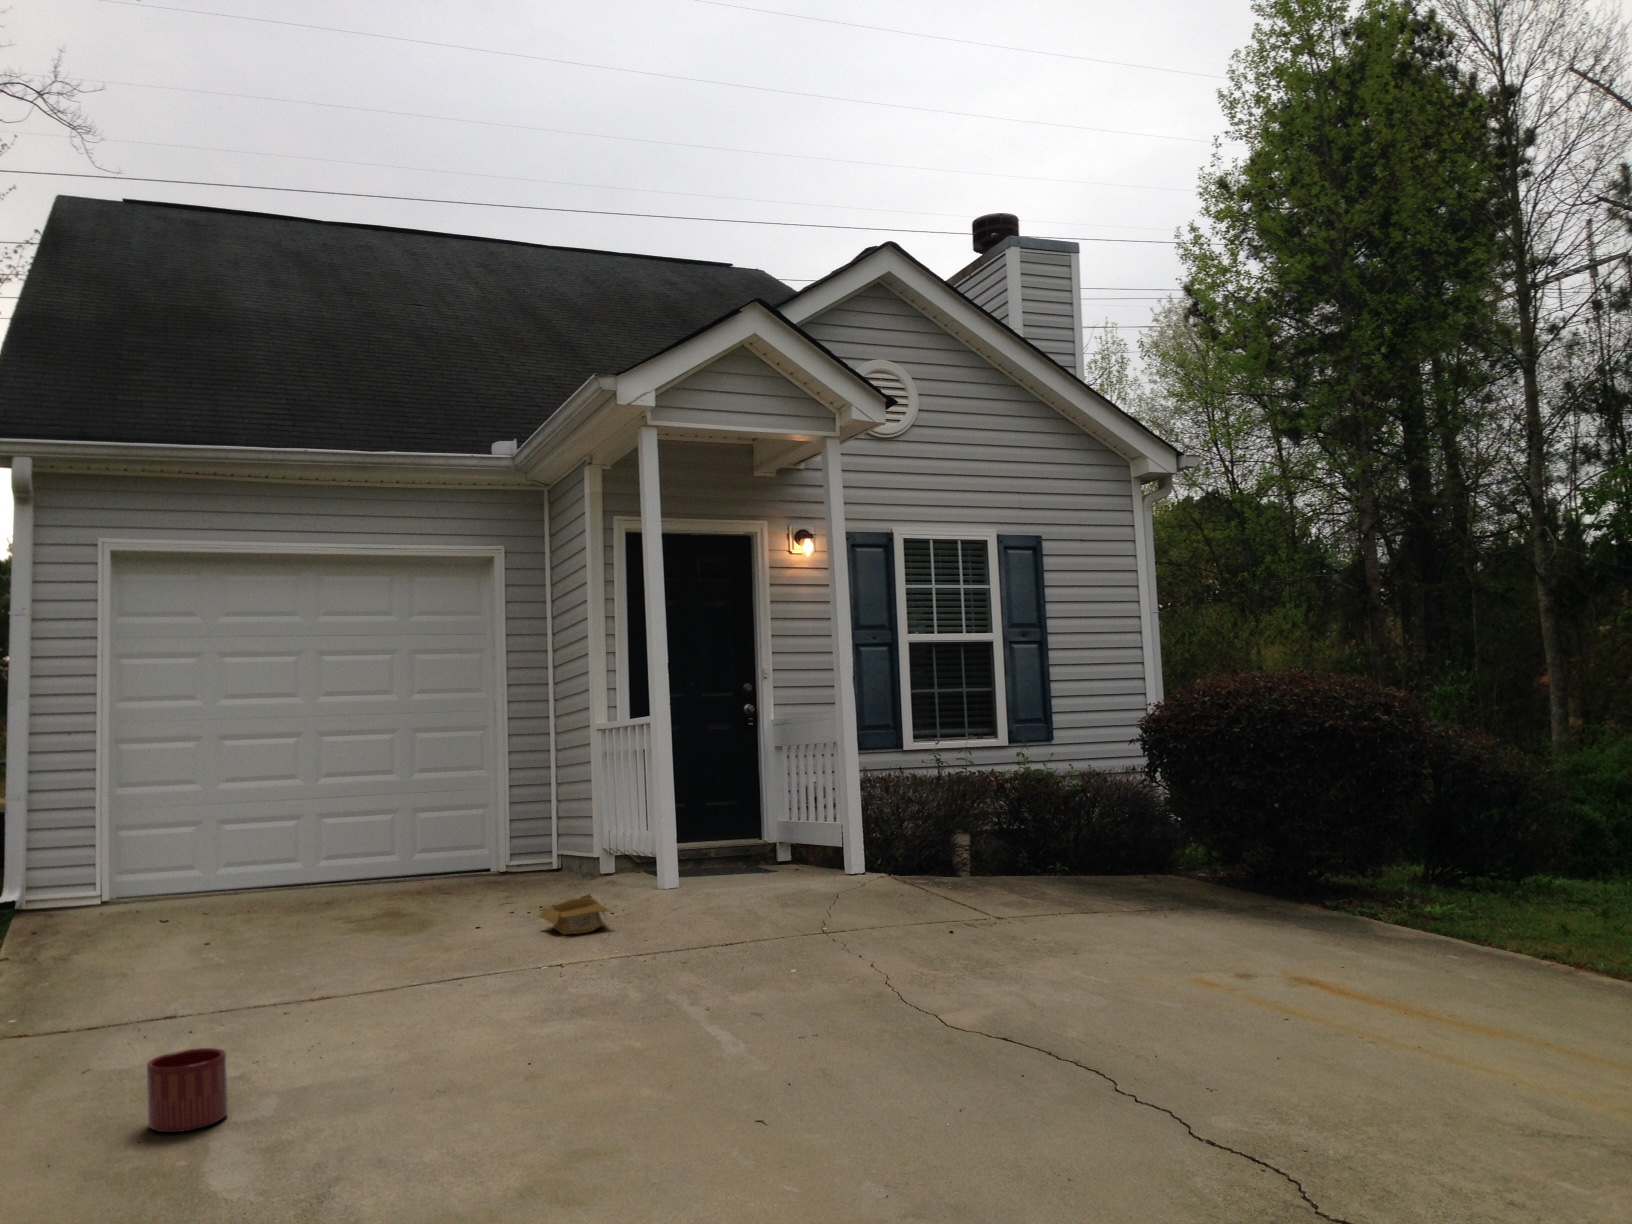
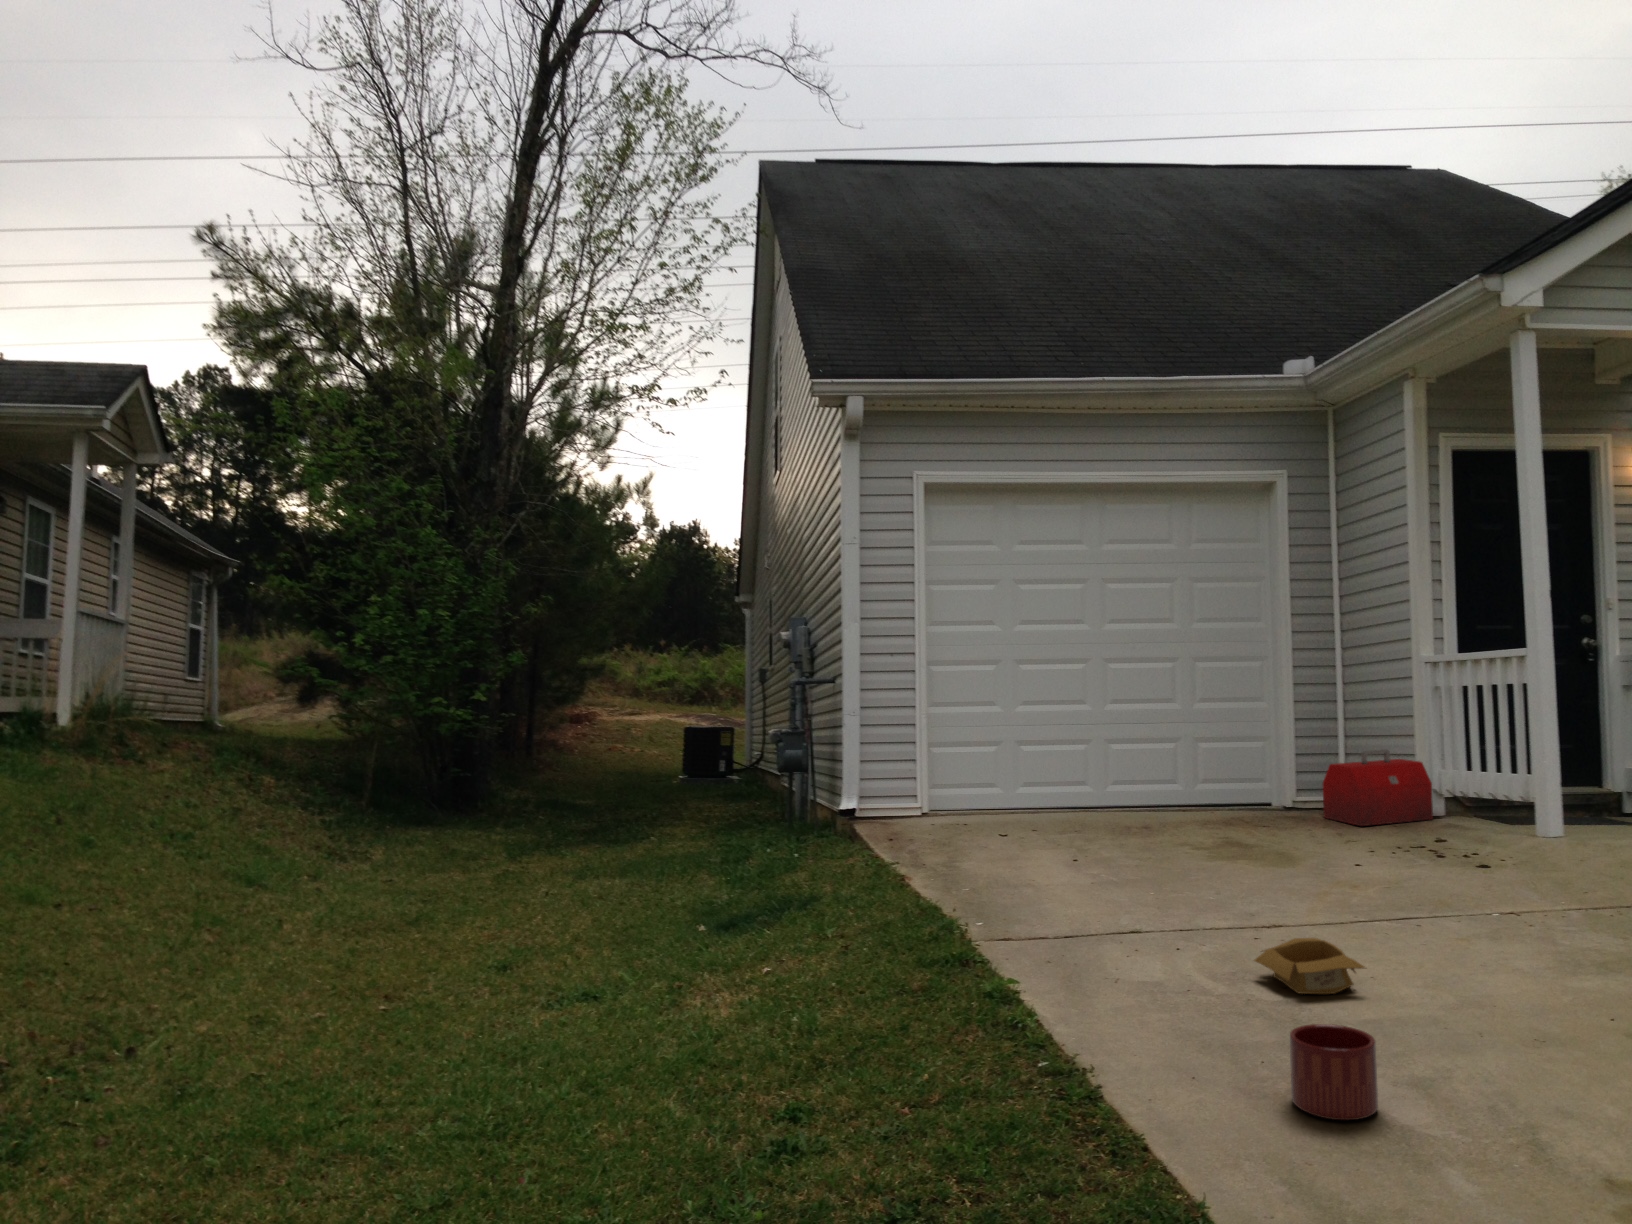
toolbox: none [504,809,601,883] -> present [1323,749,1433,826]
cardboard box: present [538,897,609,934] -> present [1254,938,1364,994]

